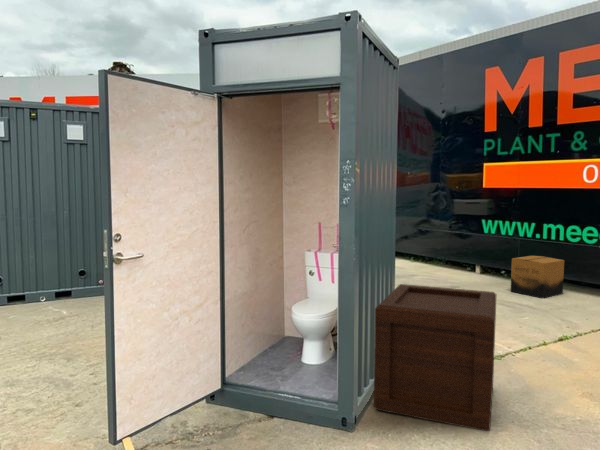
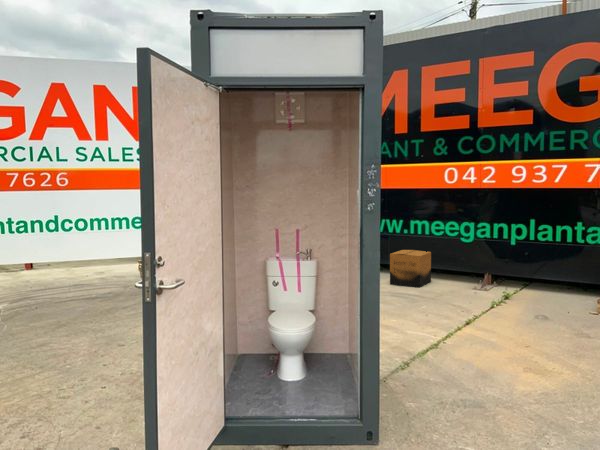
wooden crate: present [374,284,496,431] -> none [364,285,490,415]

